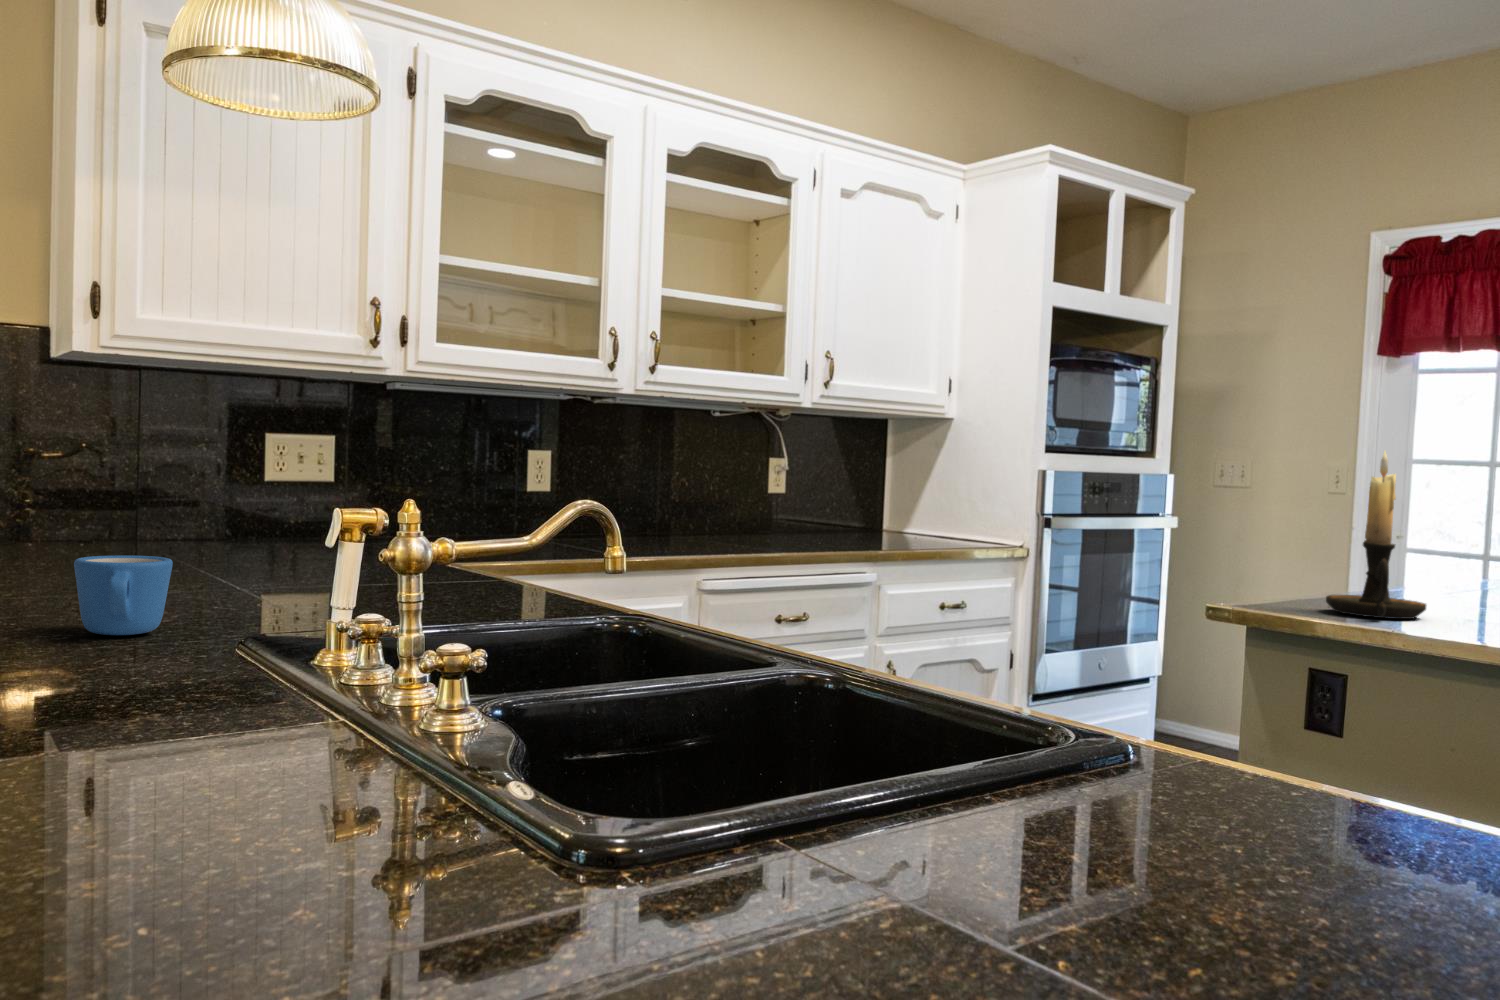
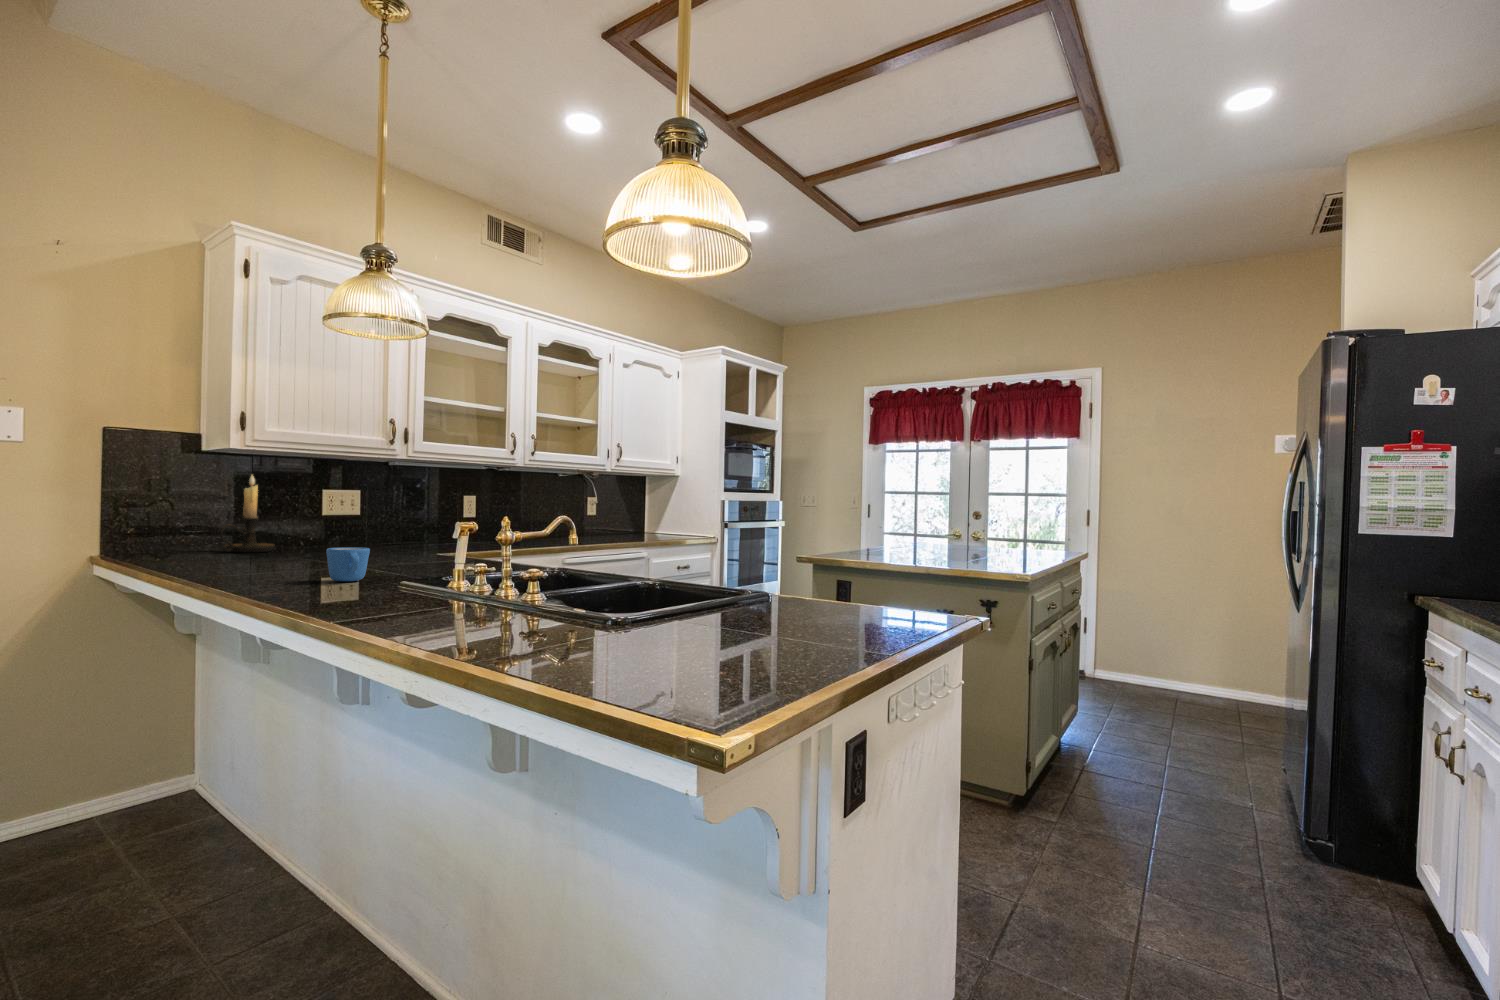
candle holder: present [1326,451,1426,619] -> present [220,475,275,553]

